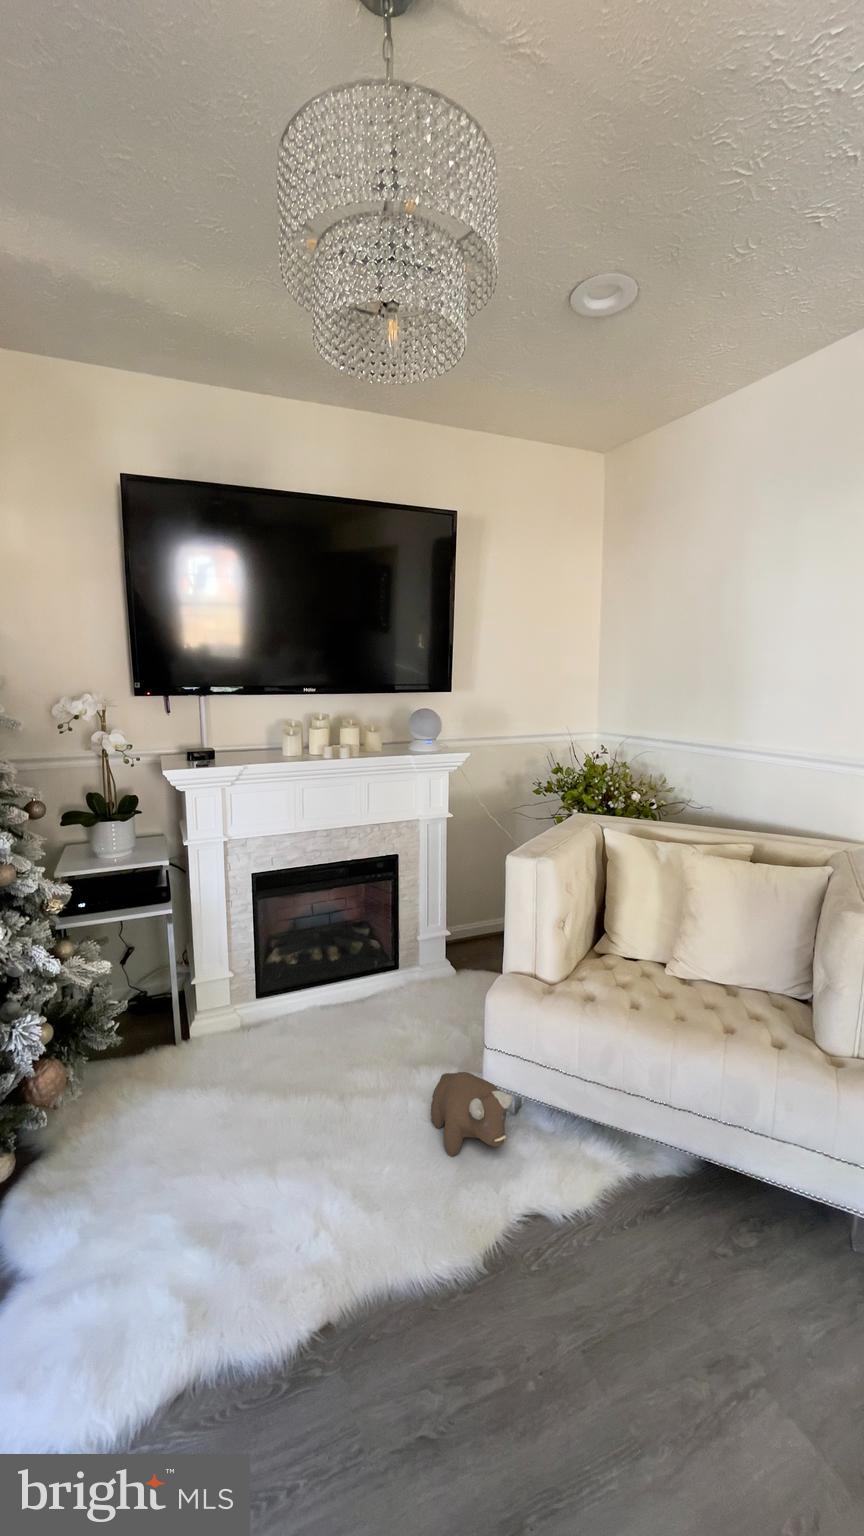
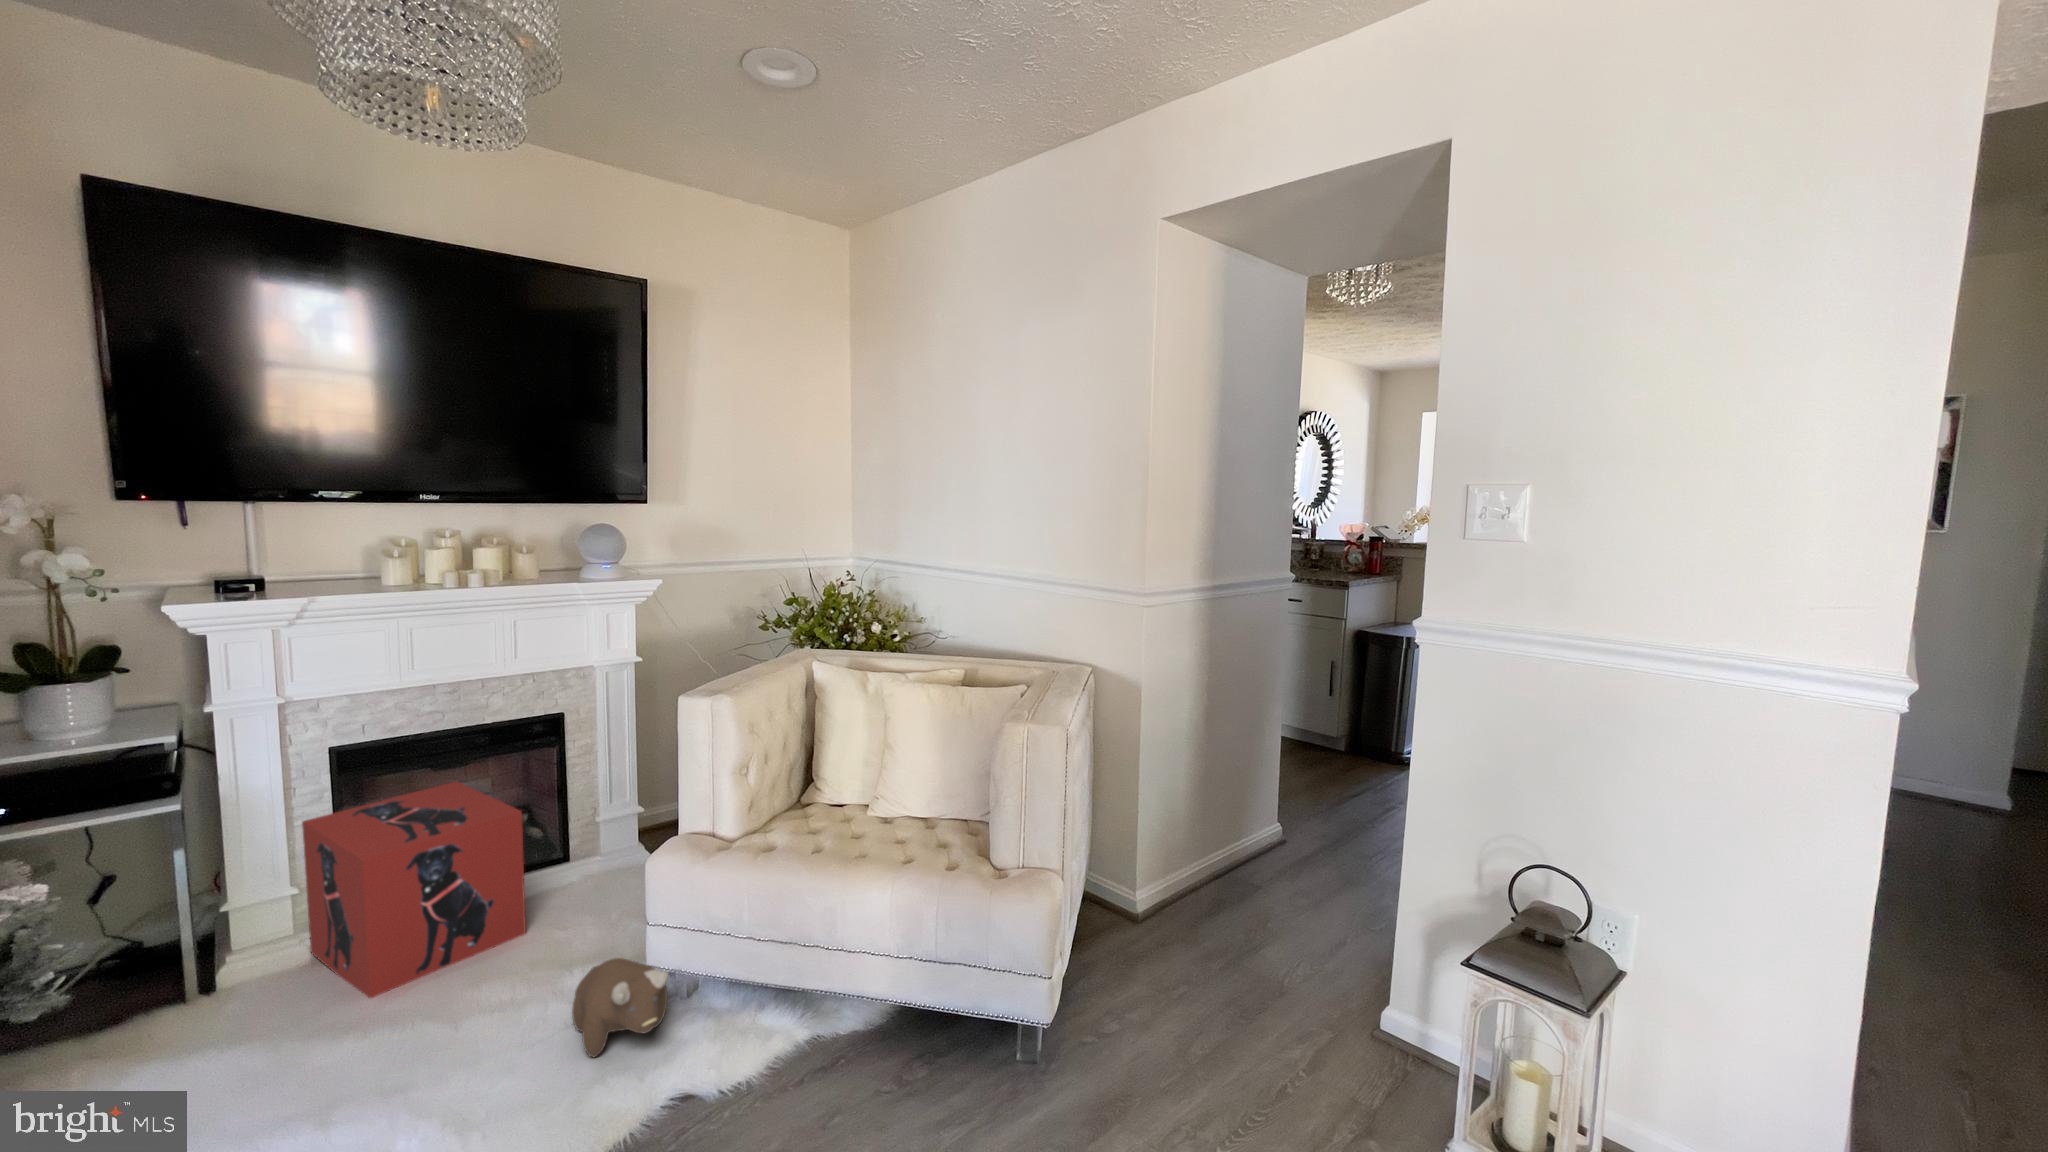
storage box: none [238,903,378,1067] -> present [302,781,526,998]

